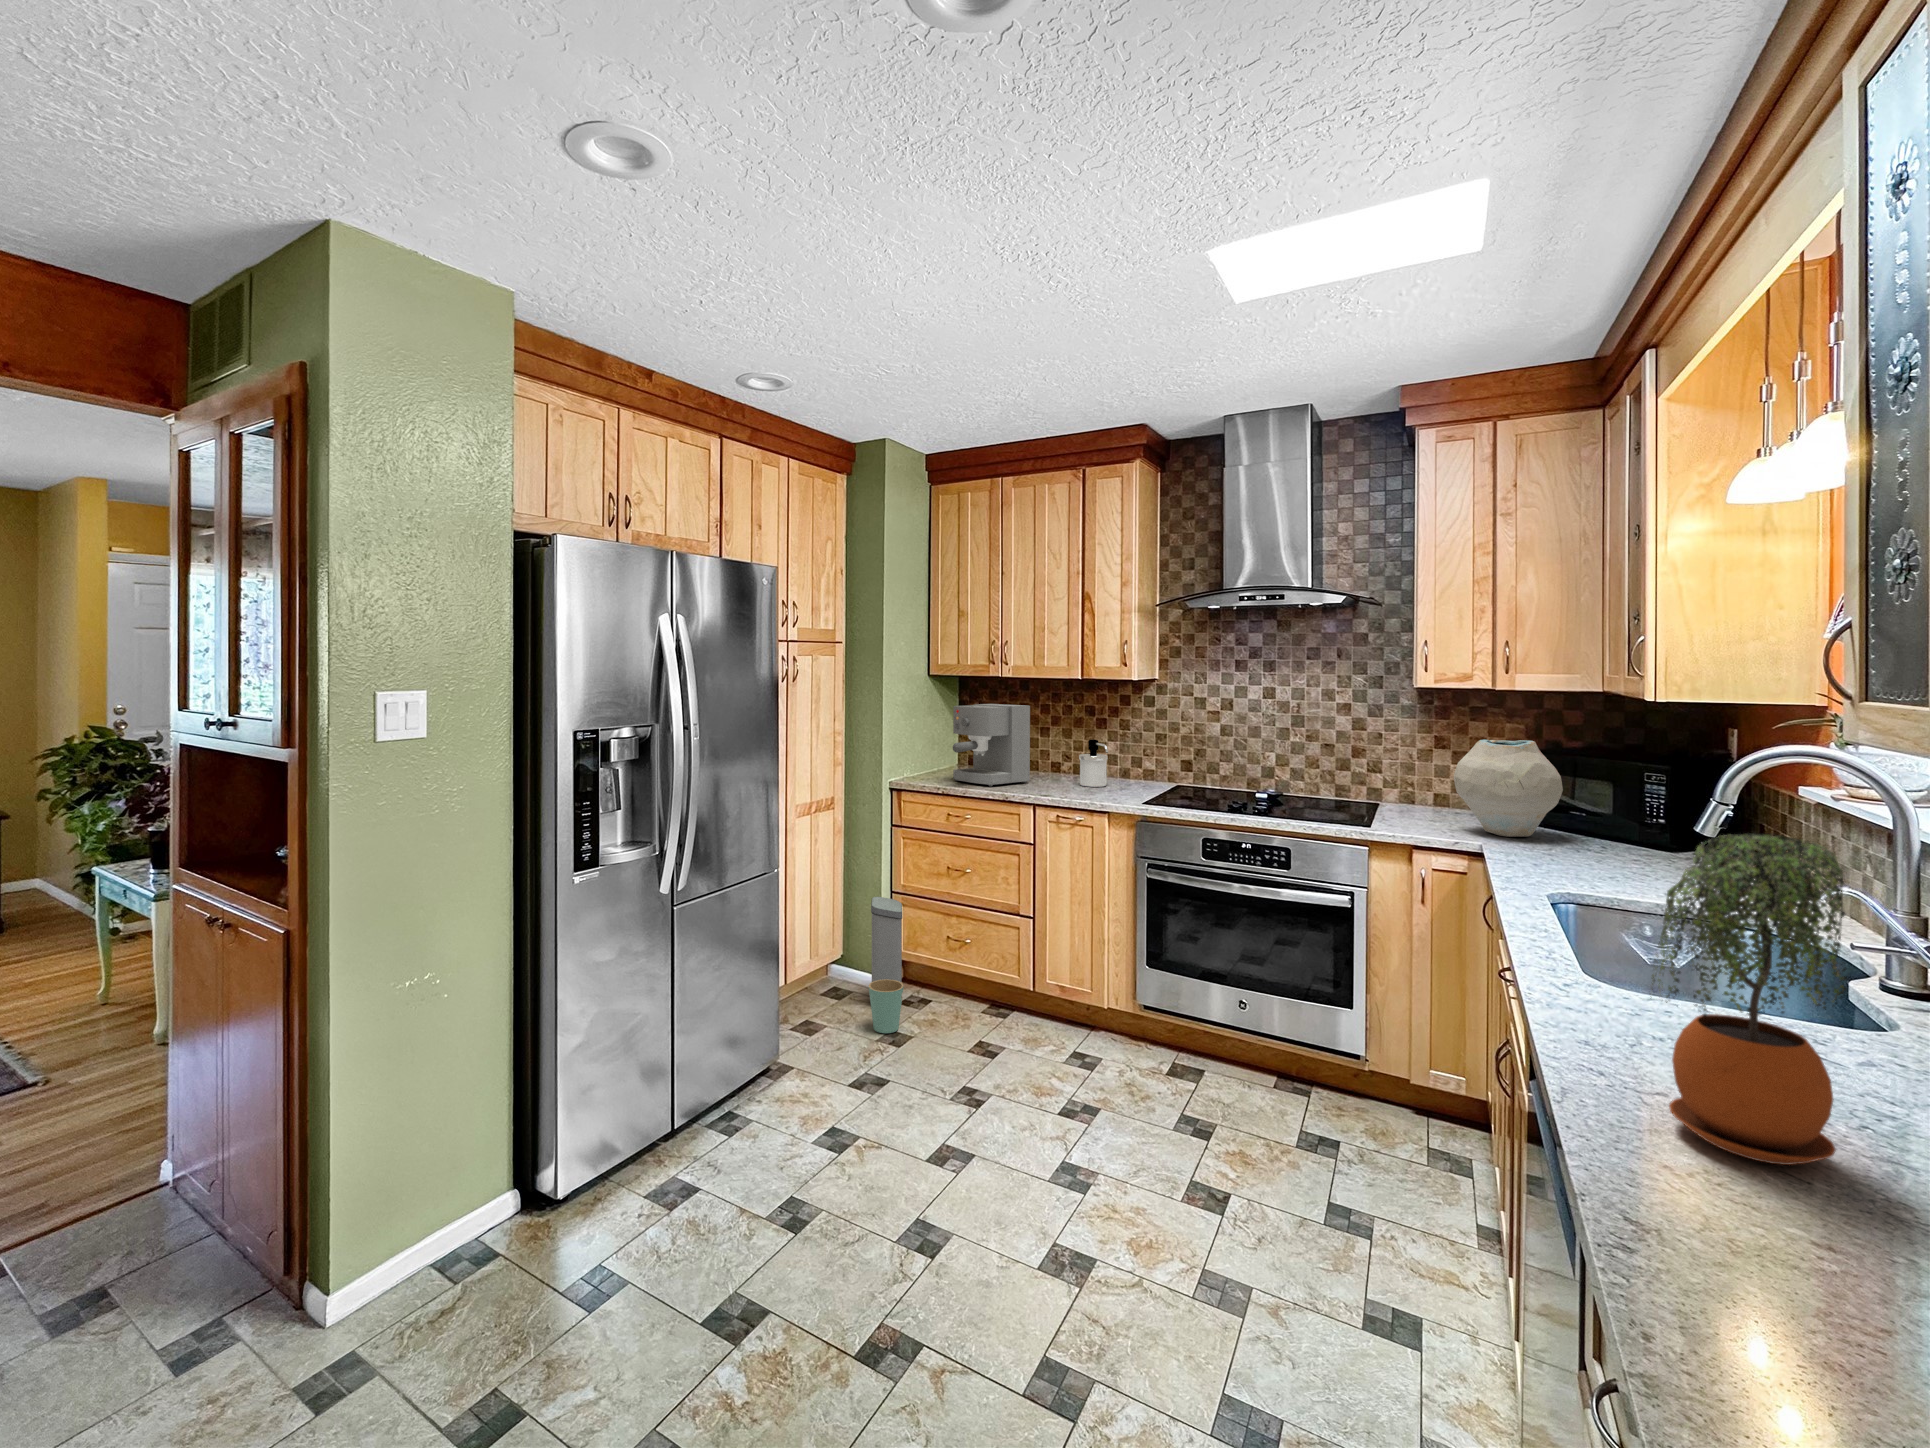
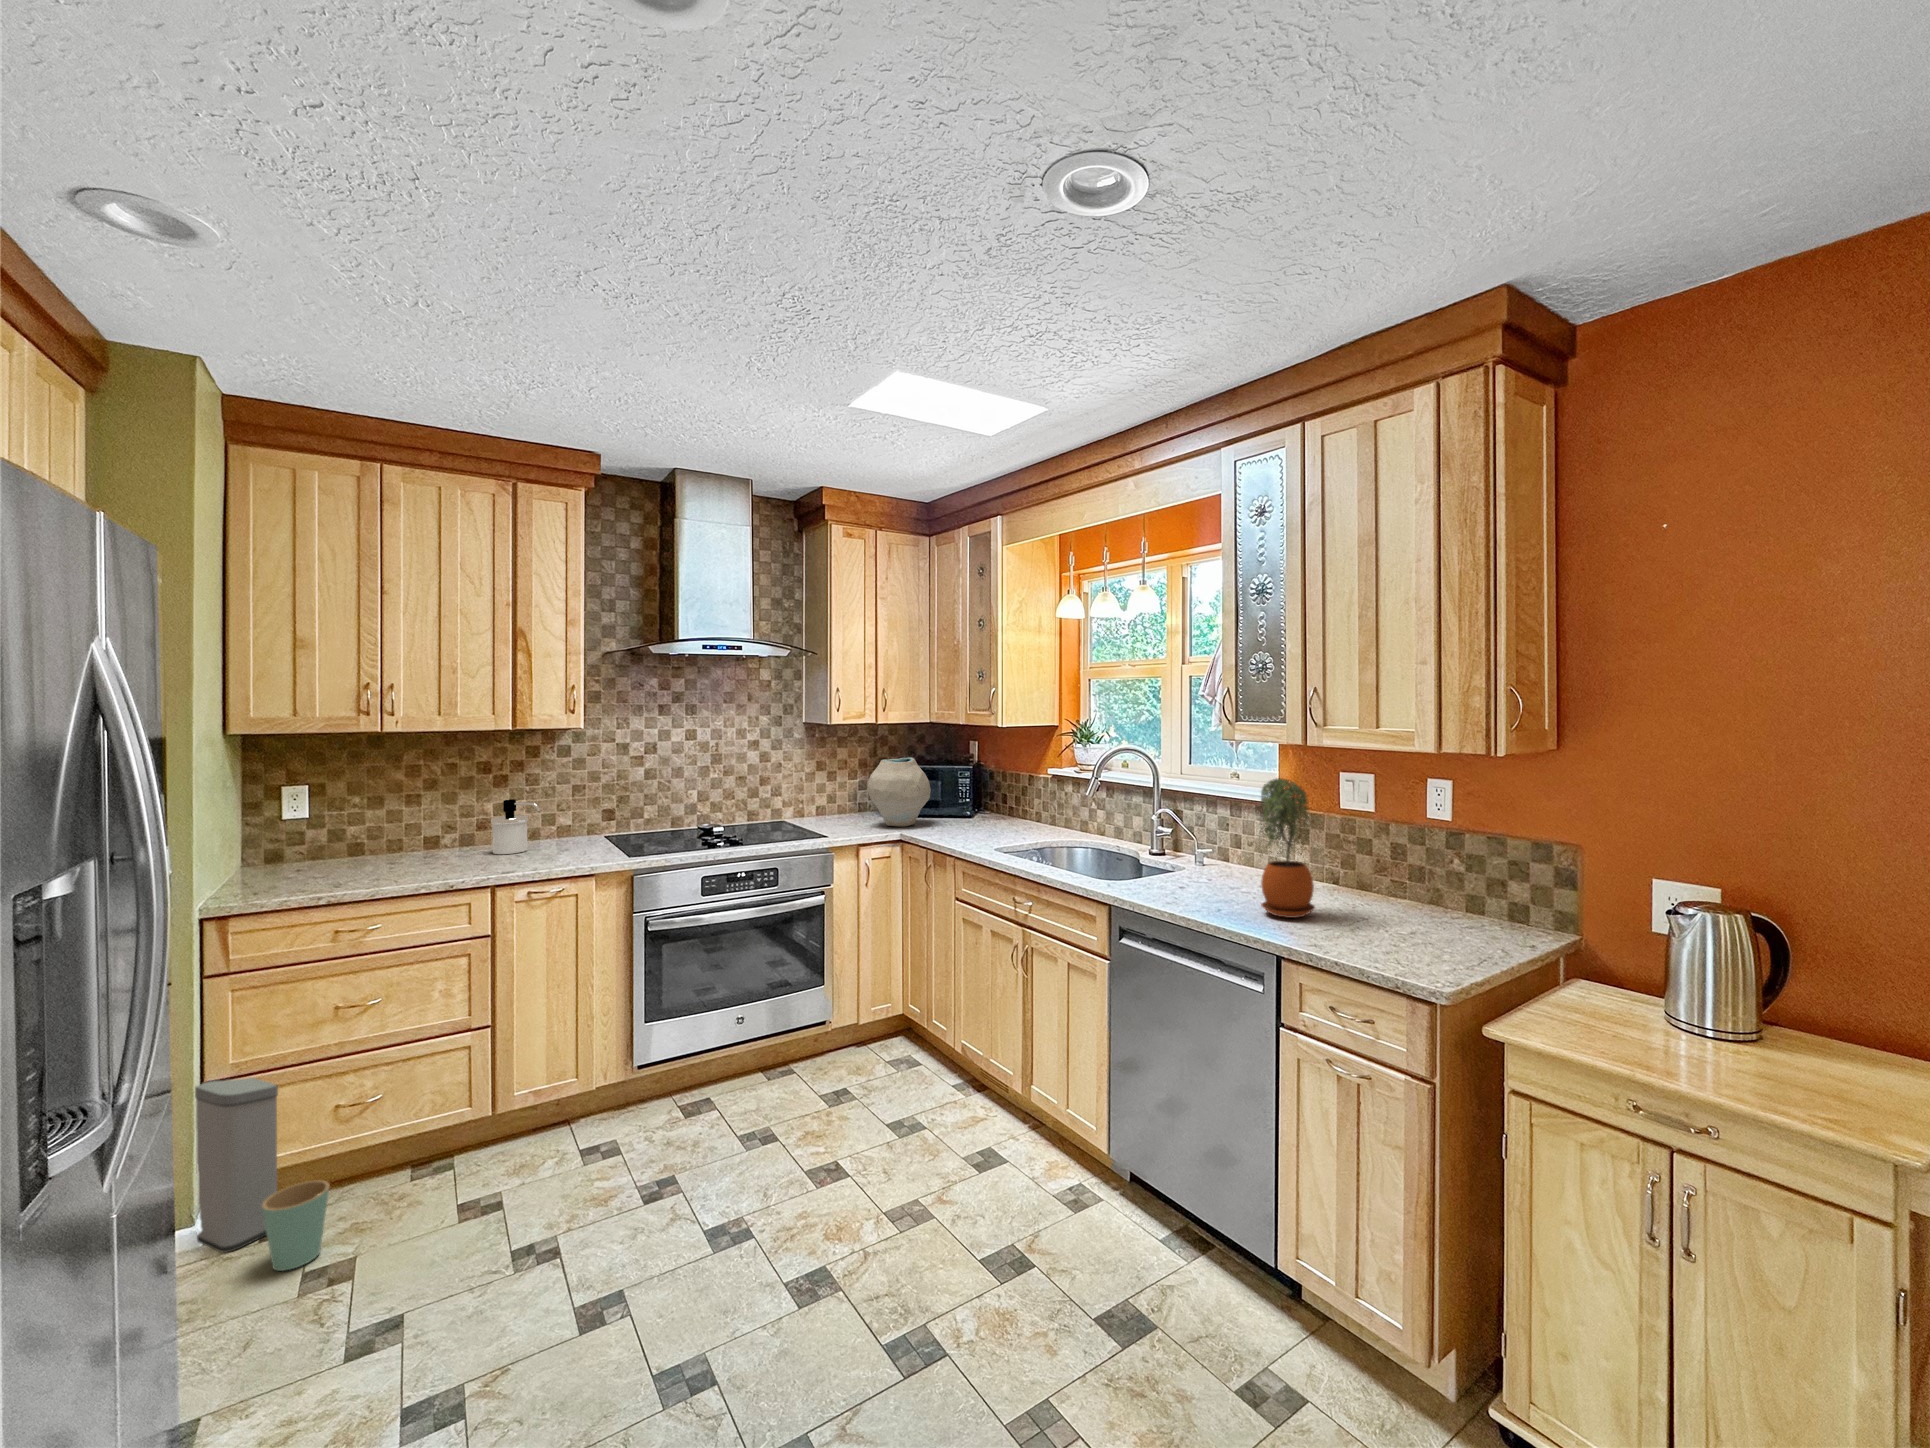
coffee maker: present [953,704,1030,786] -> none [305,767,426,881]

